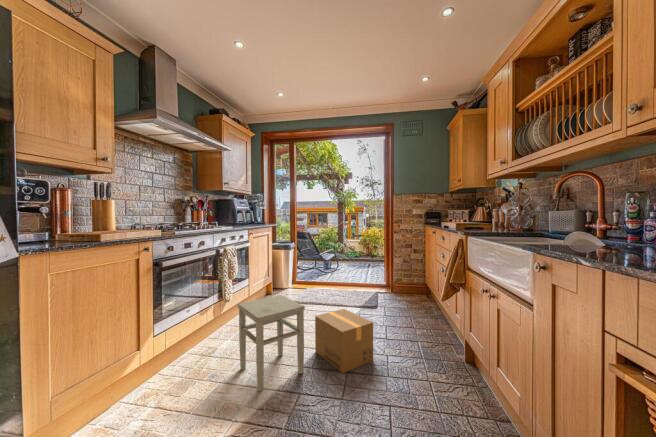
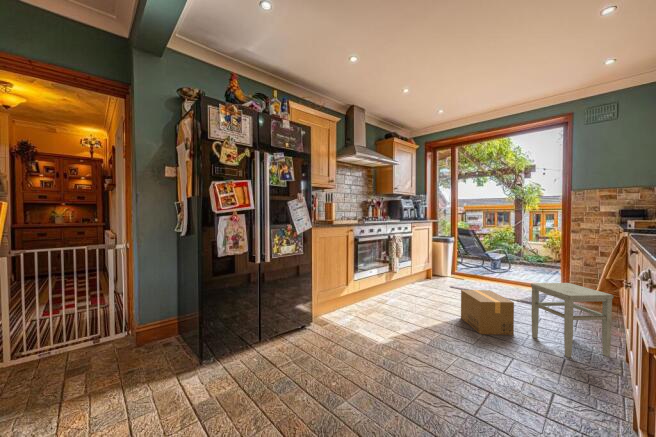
stool: present [238,295,305,391] -> present [531,283,614,357]

